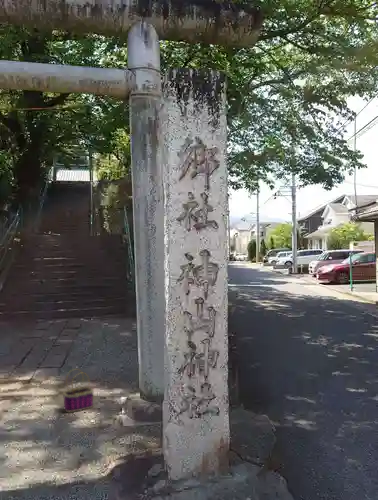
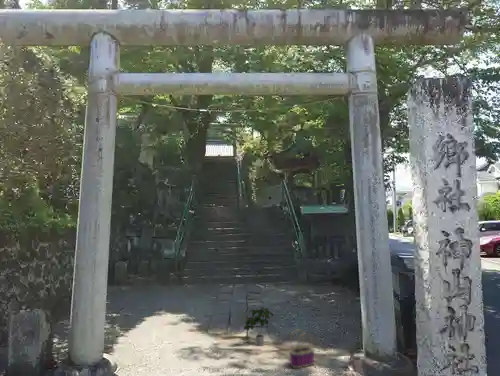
potted plant: none [23,345,61,388] -> present [244,308,273,346]

